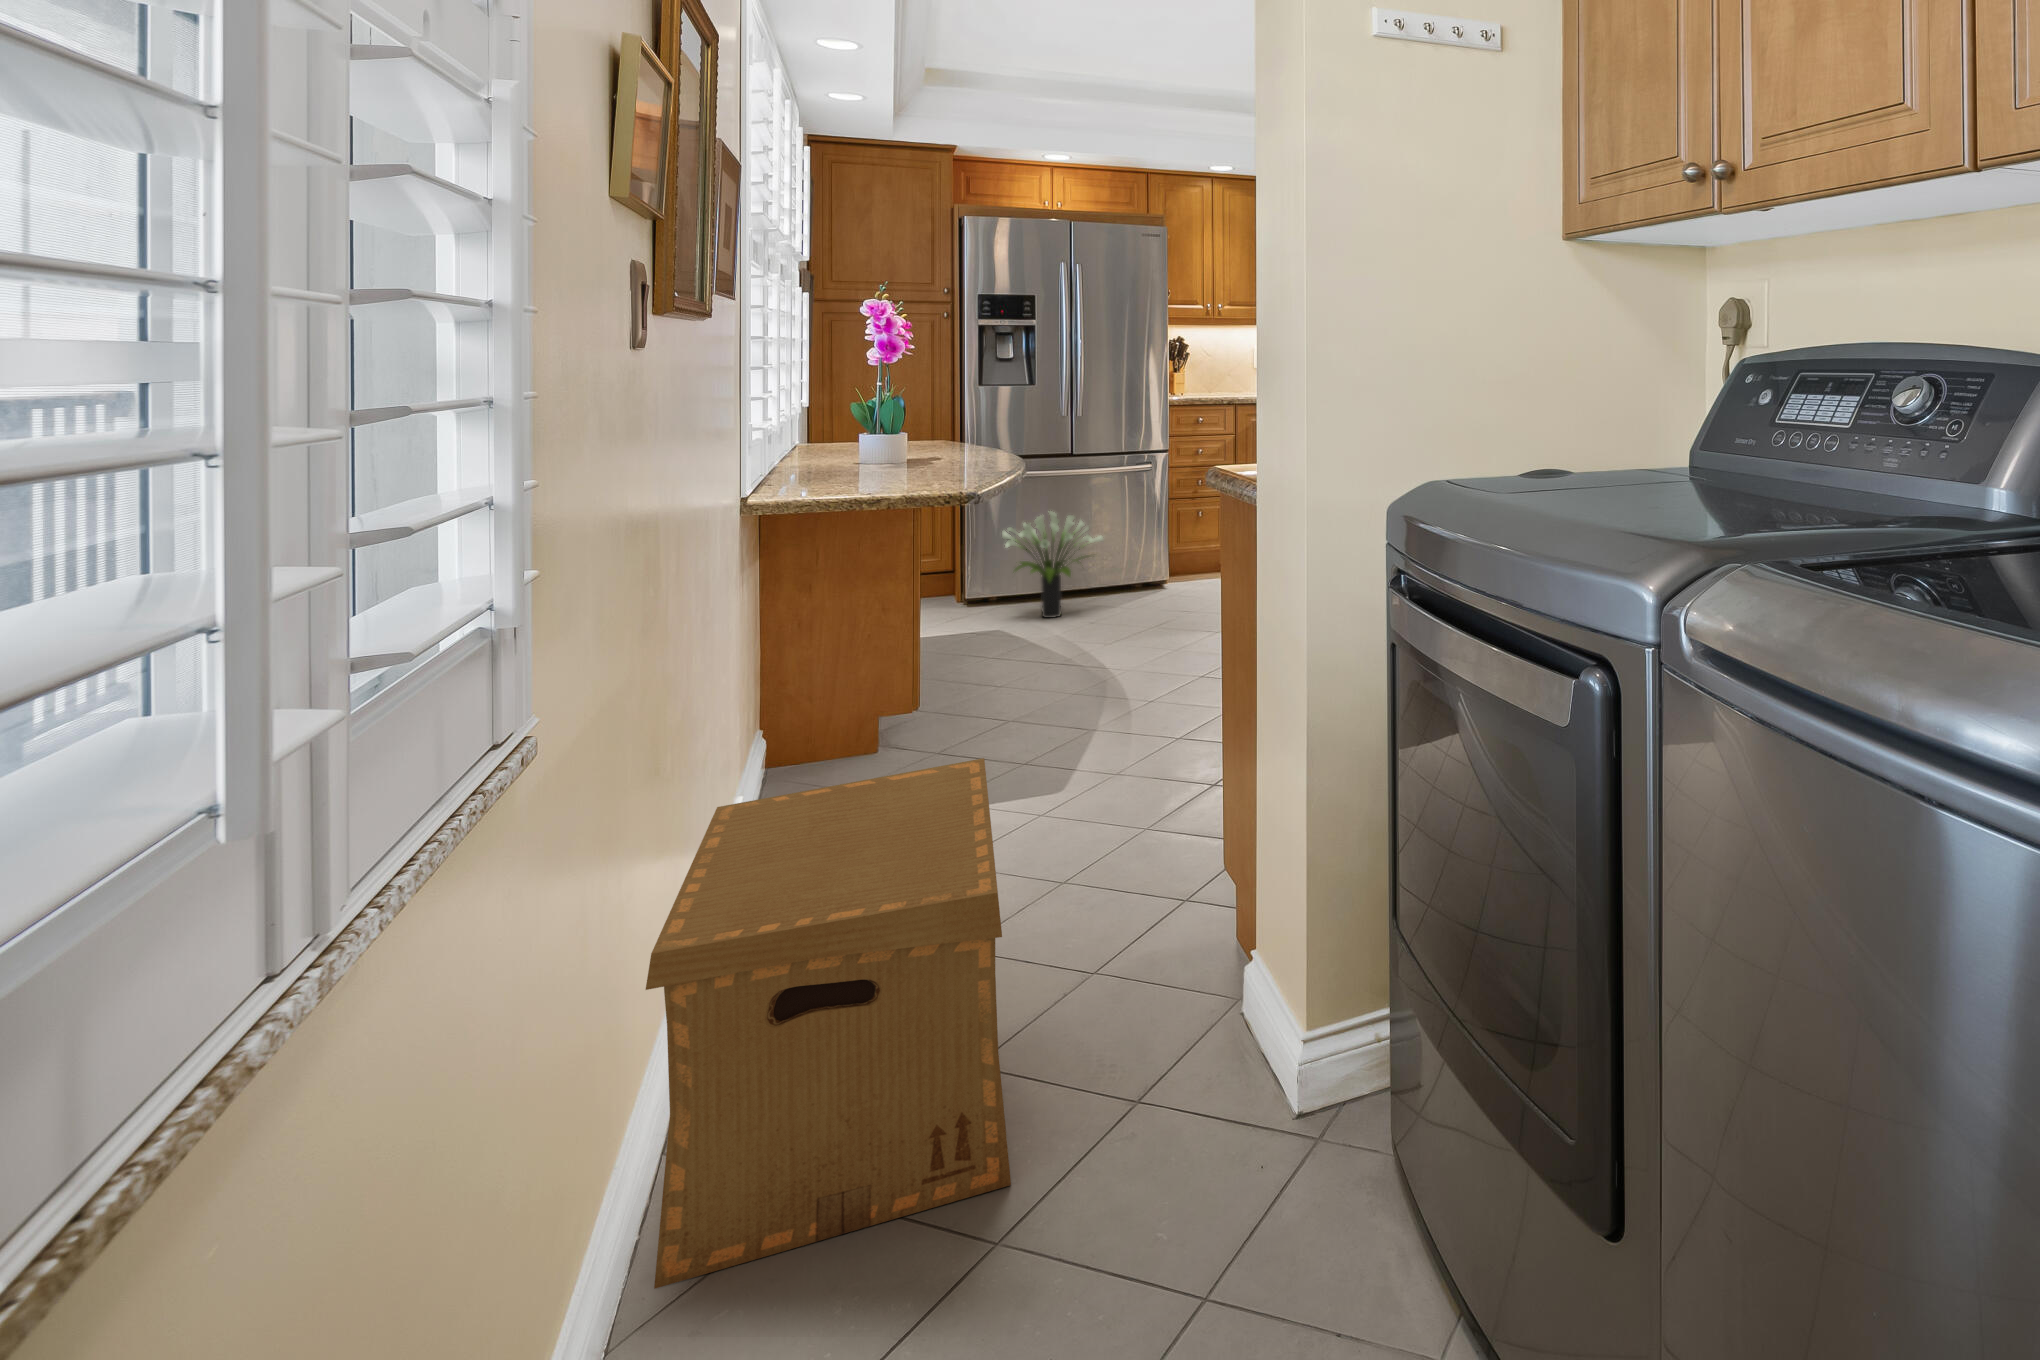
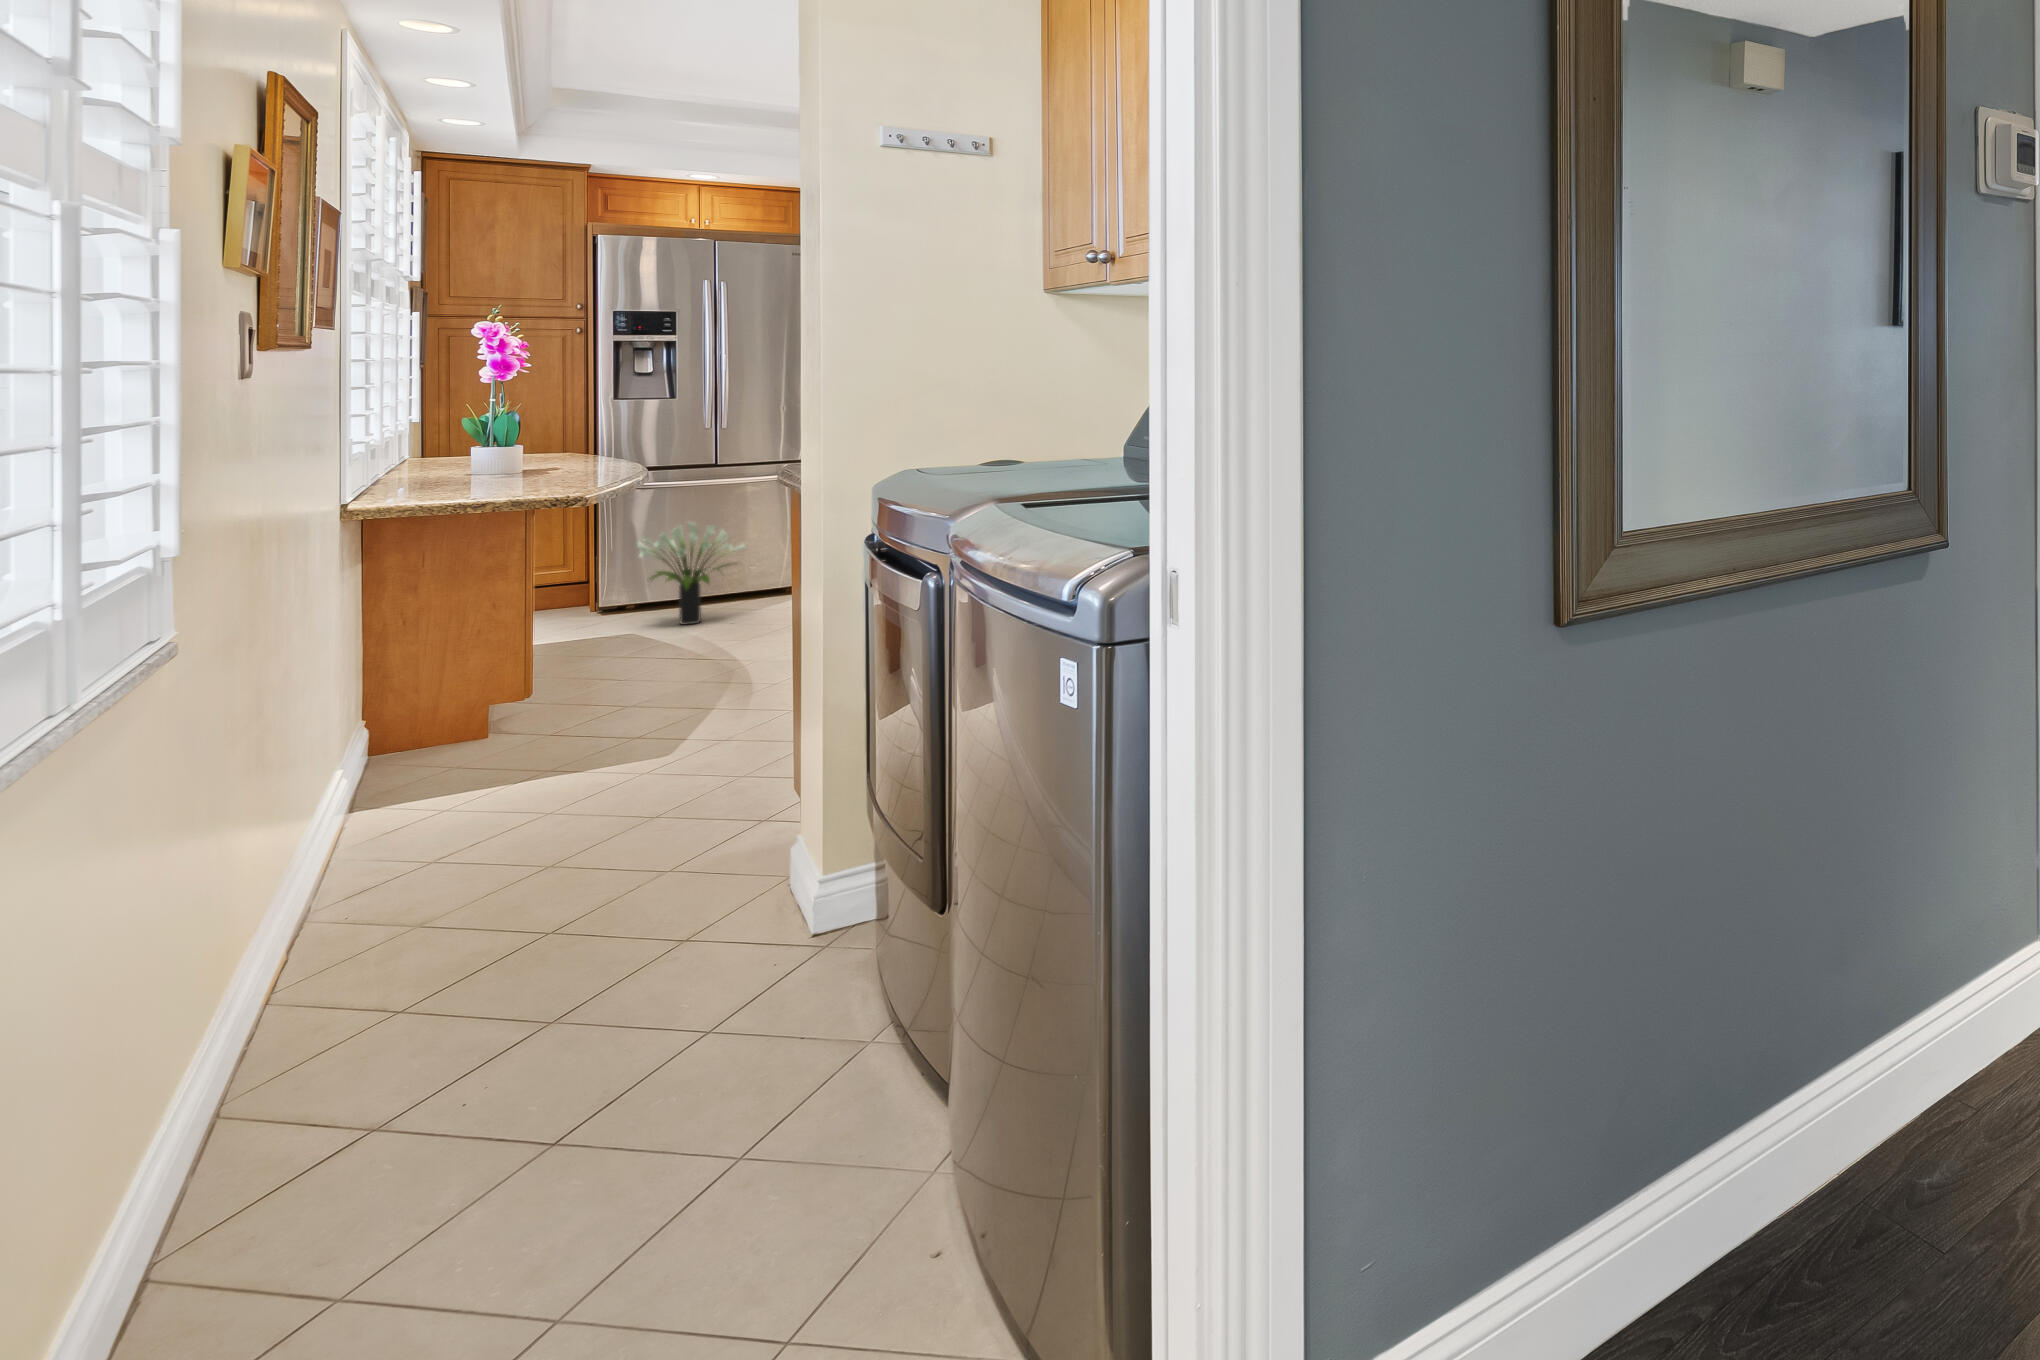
cardboard box: present [646,758,1011,1289] -> none [254,701,564,1073]

